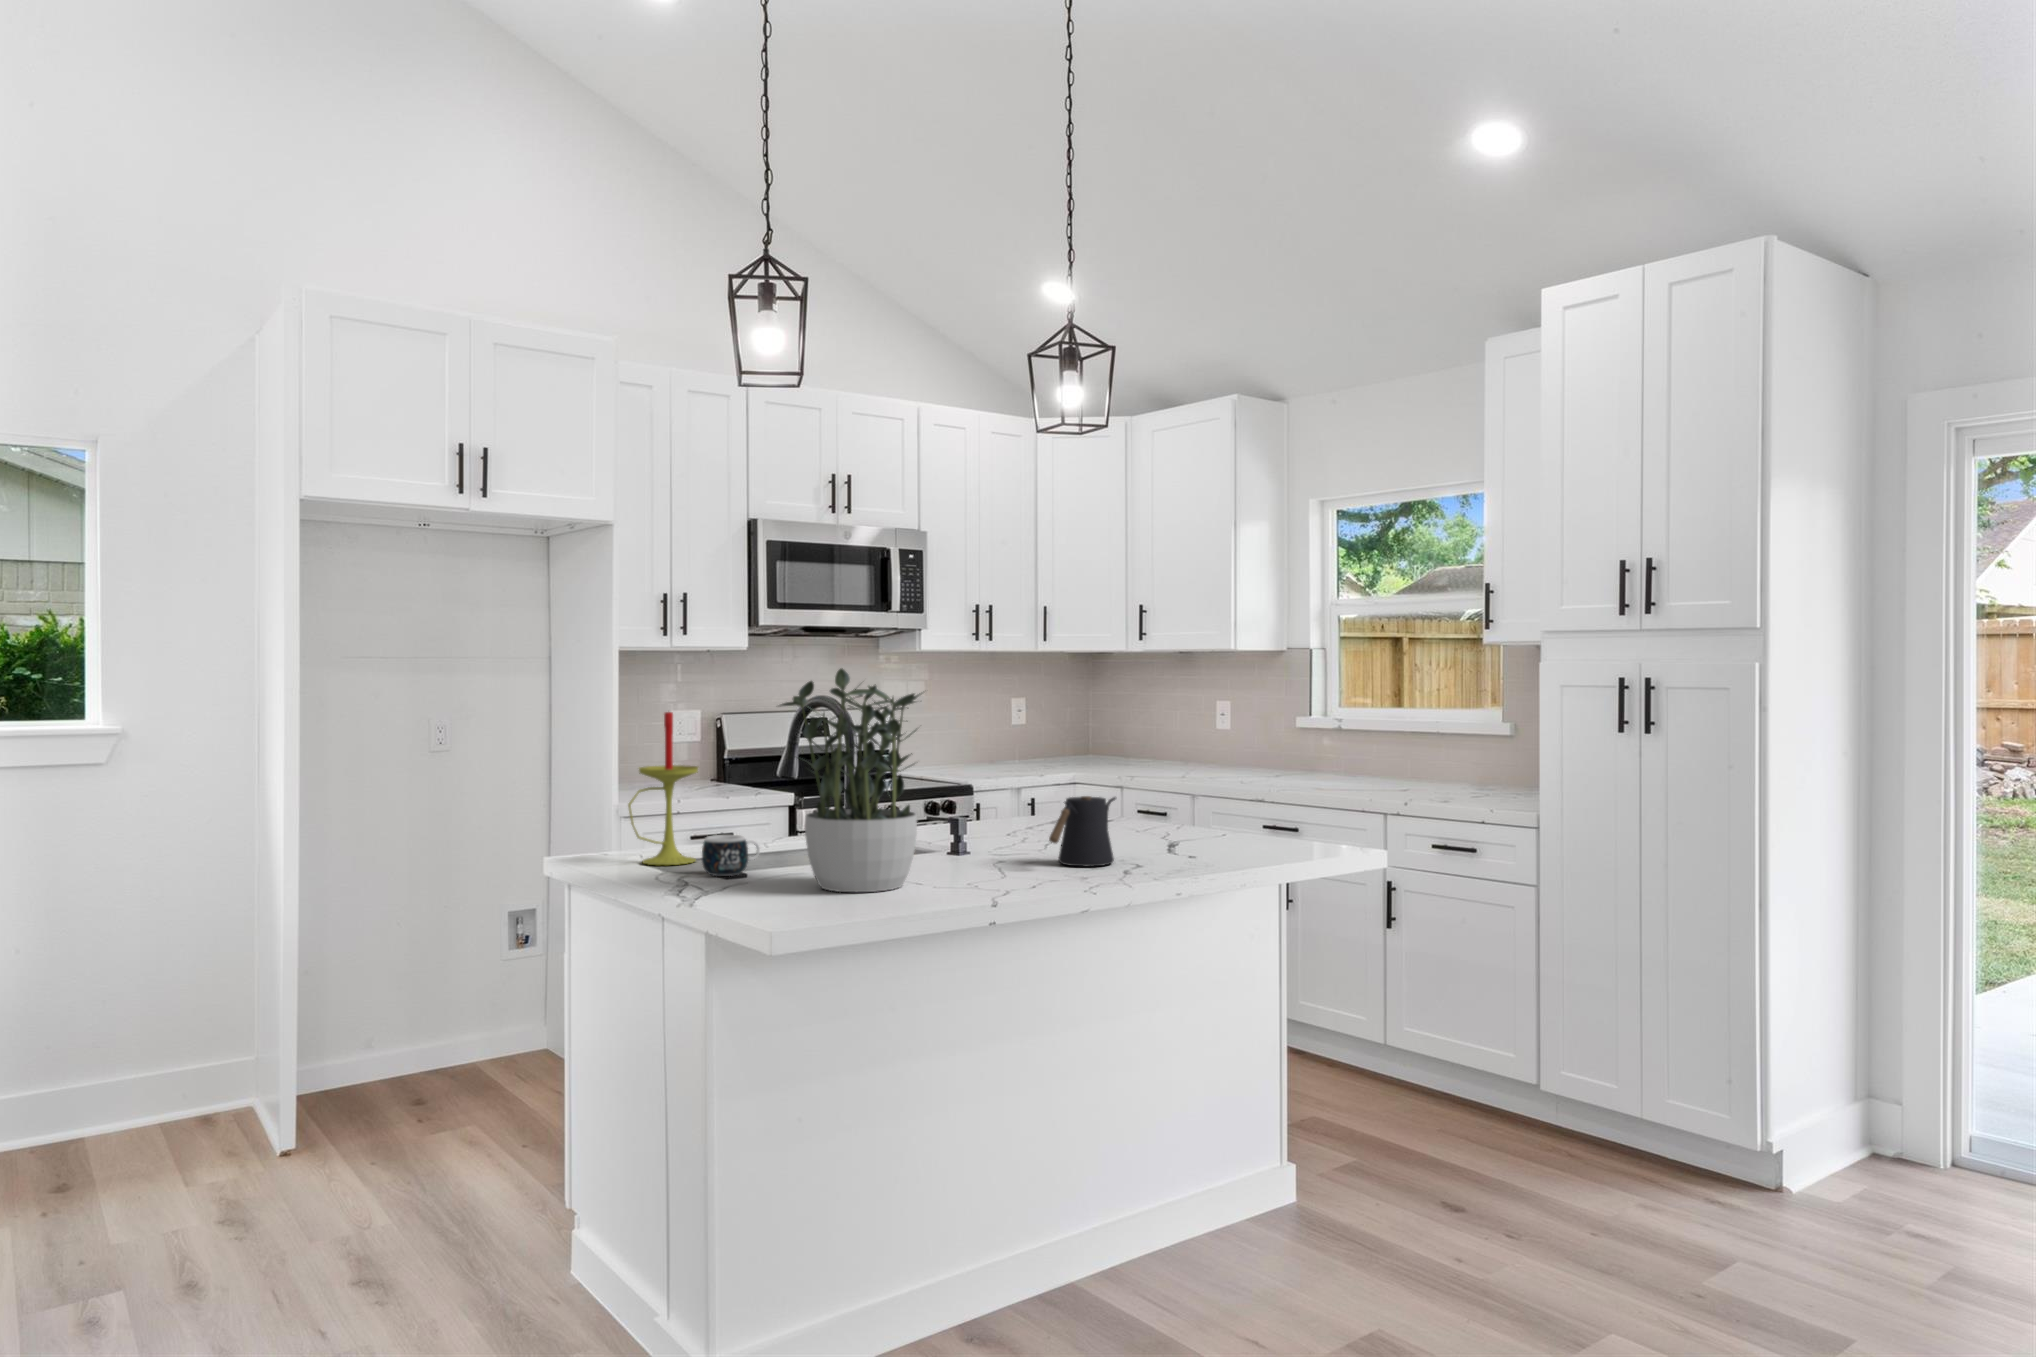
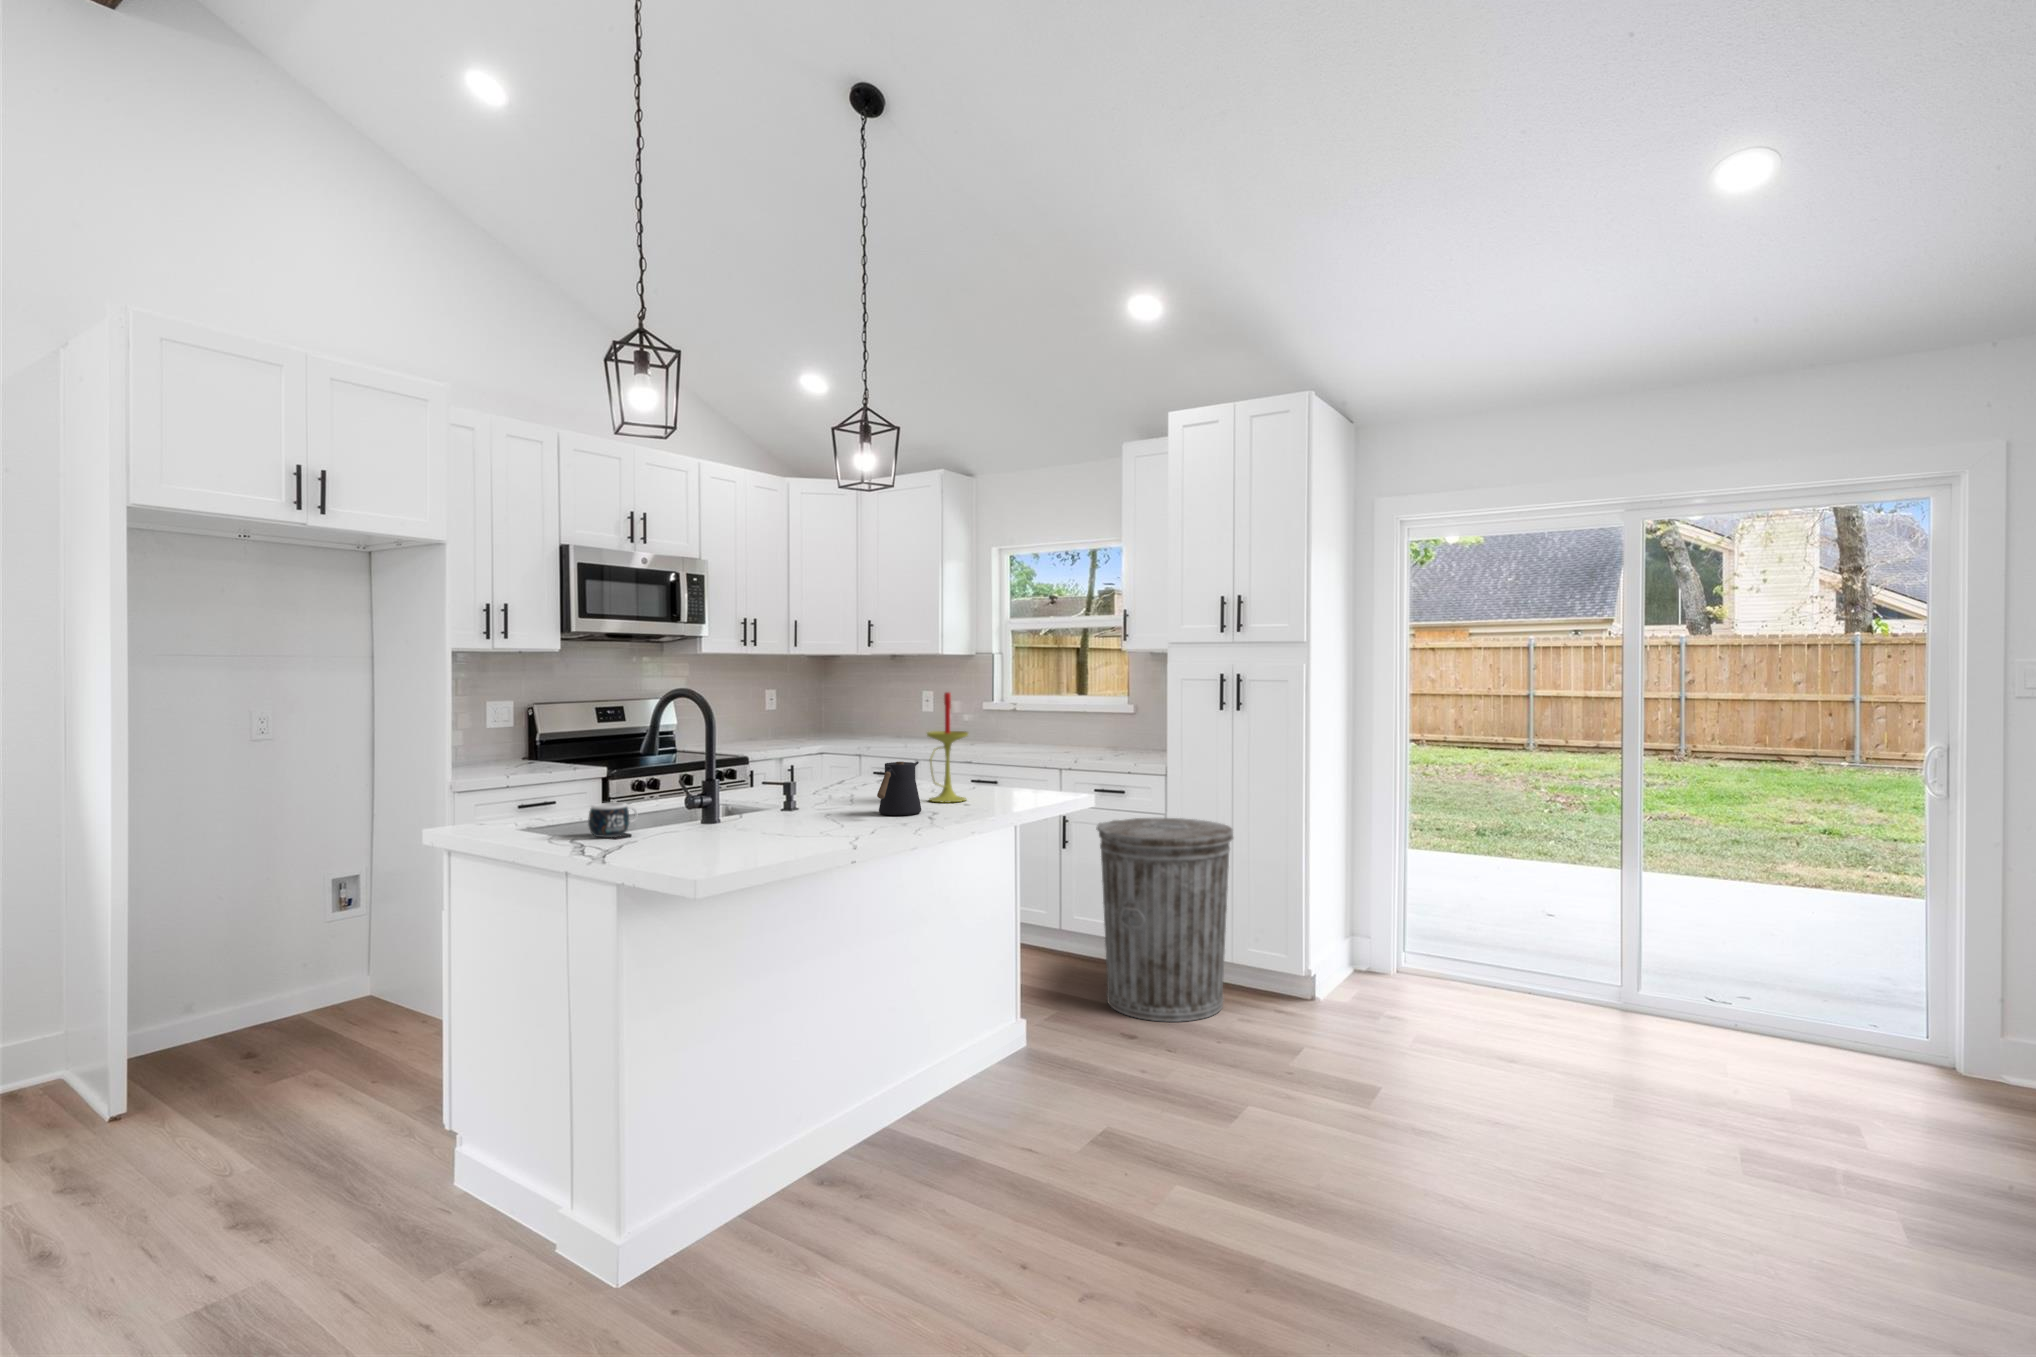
potted plant: present [779,668,922,892] -> none [669,663,788,845]
candle: present [628,712,698,865] -> present [927,692,968,802]
trash can: none [1421,888,1630,1187] -> present [1097,818,1233,1022]

